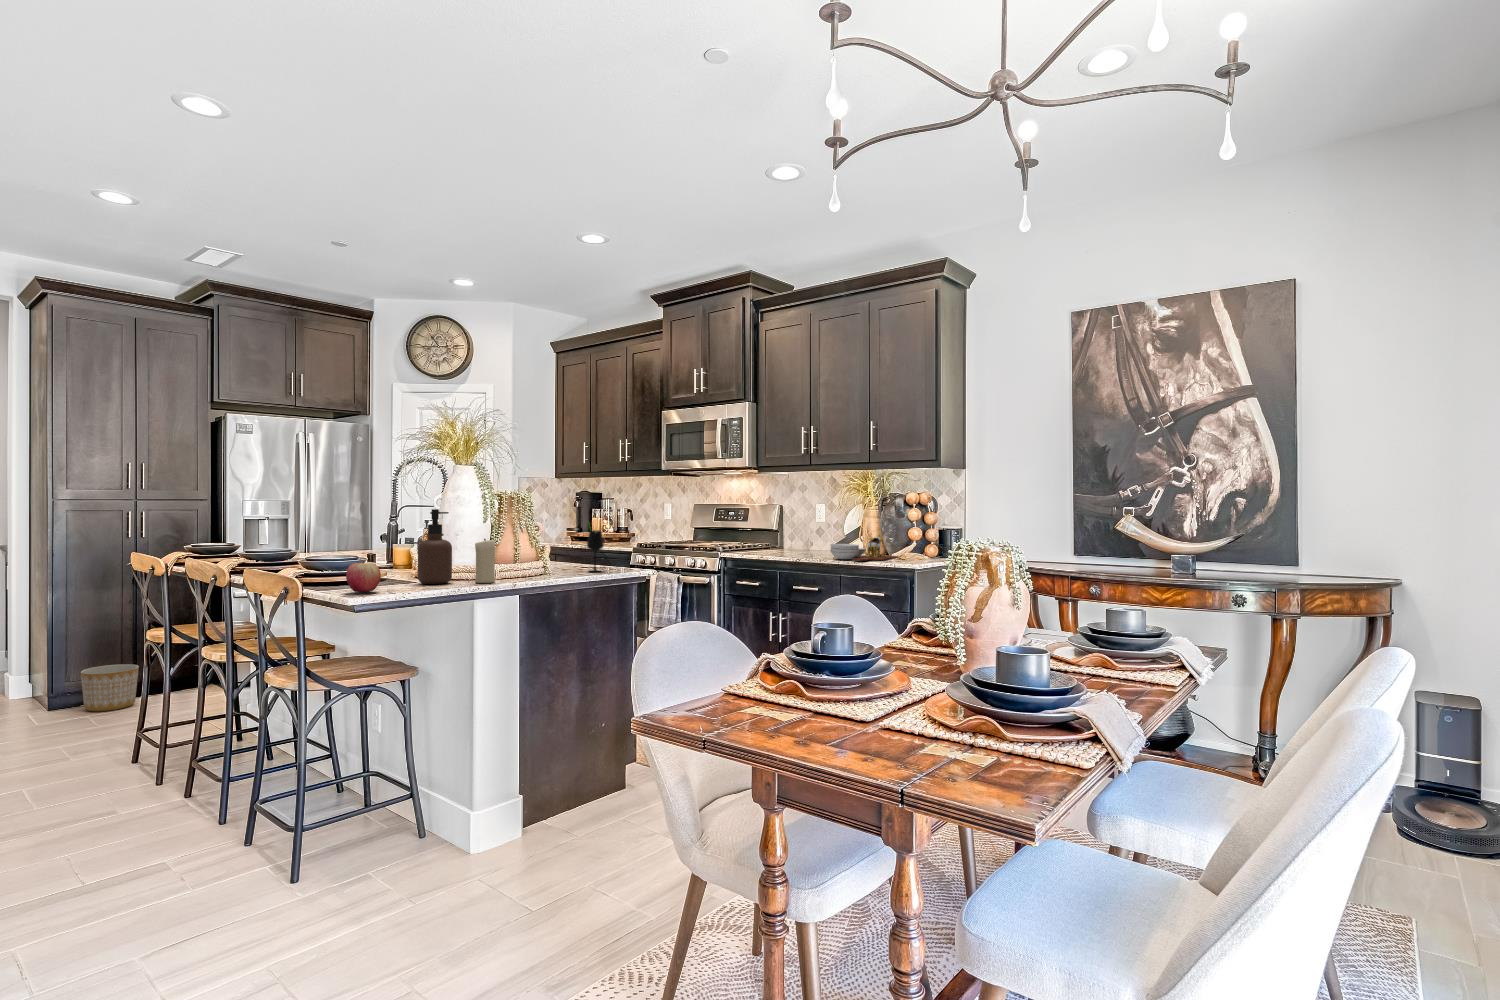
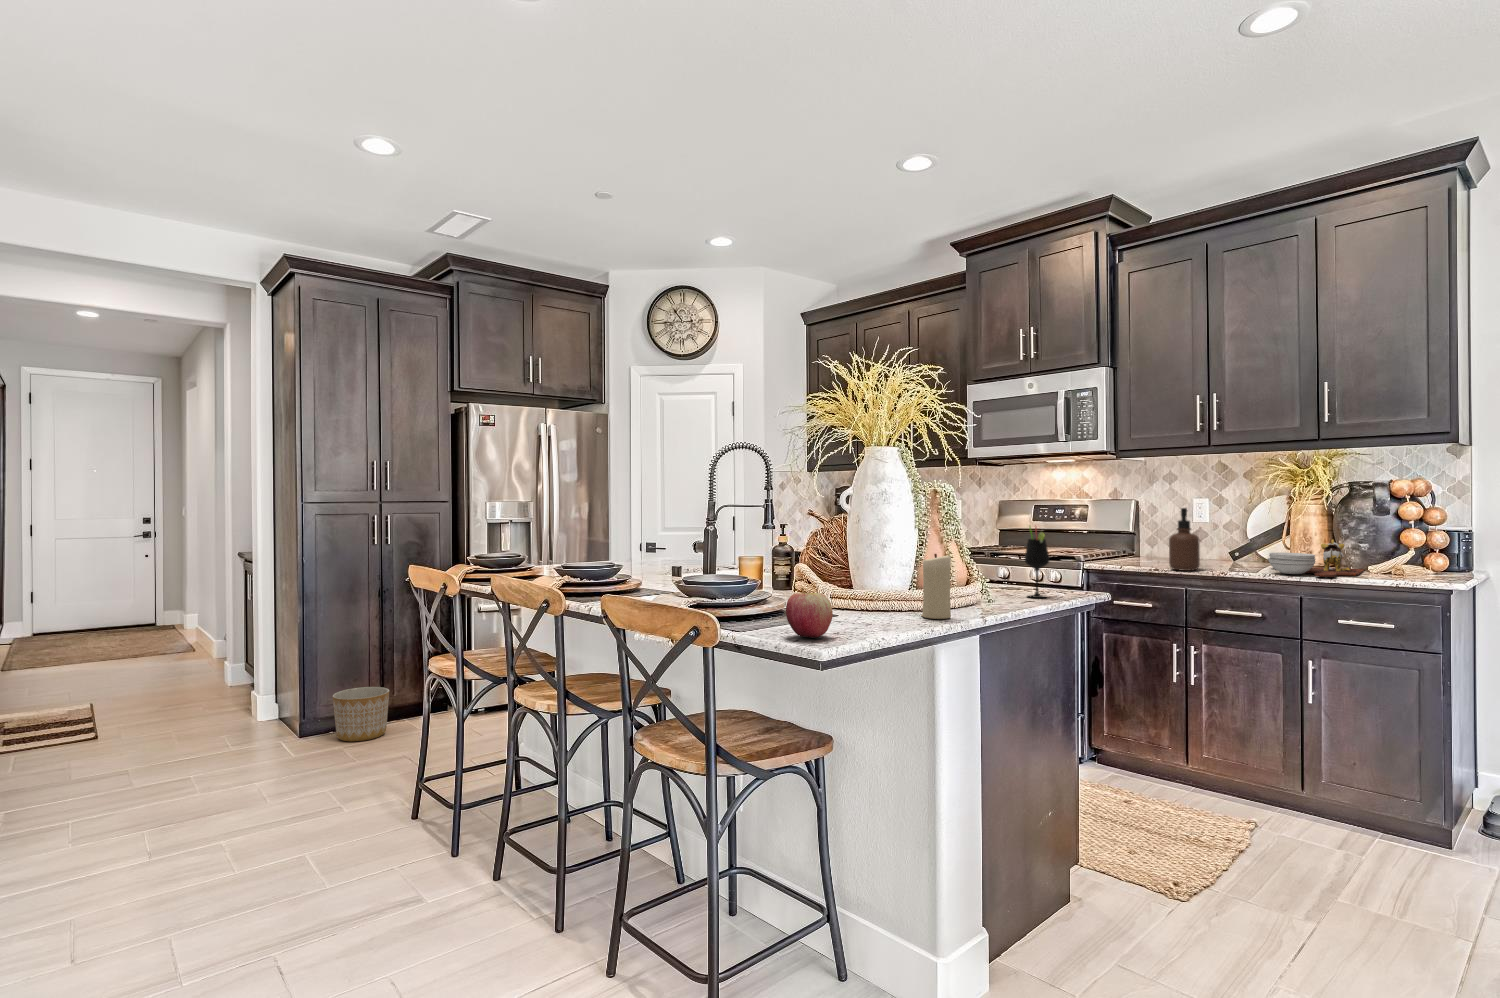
soap dispenser: present [418,509,452,584] -> present [1169,508,1200,571]

